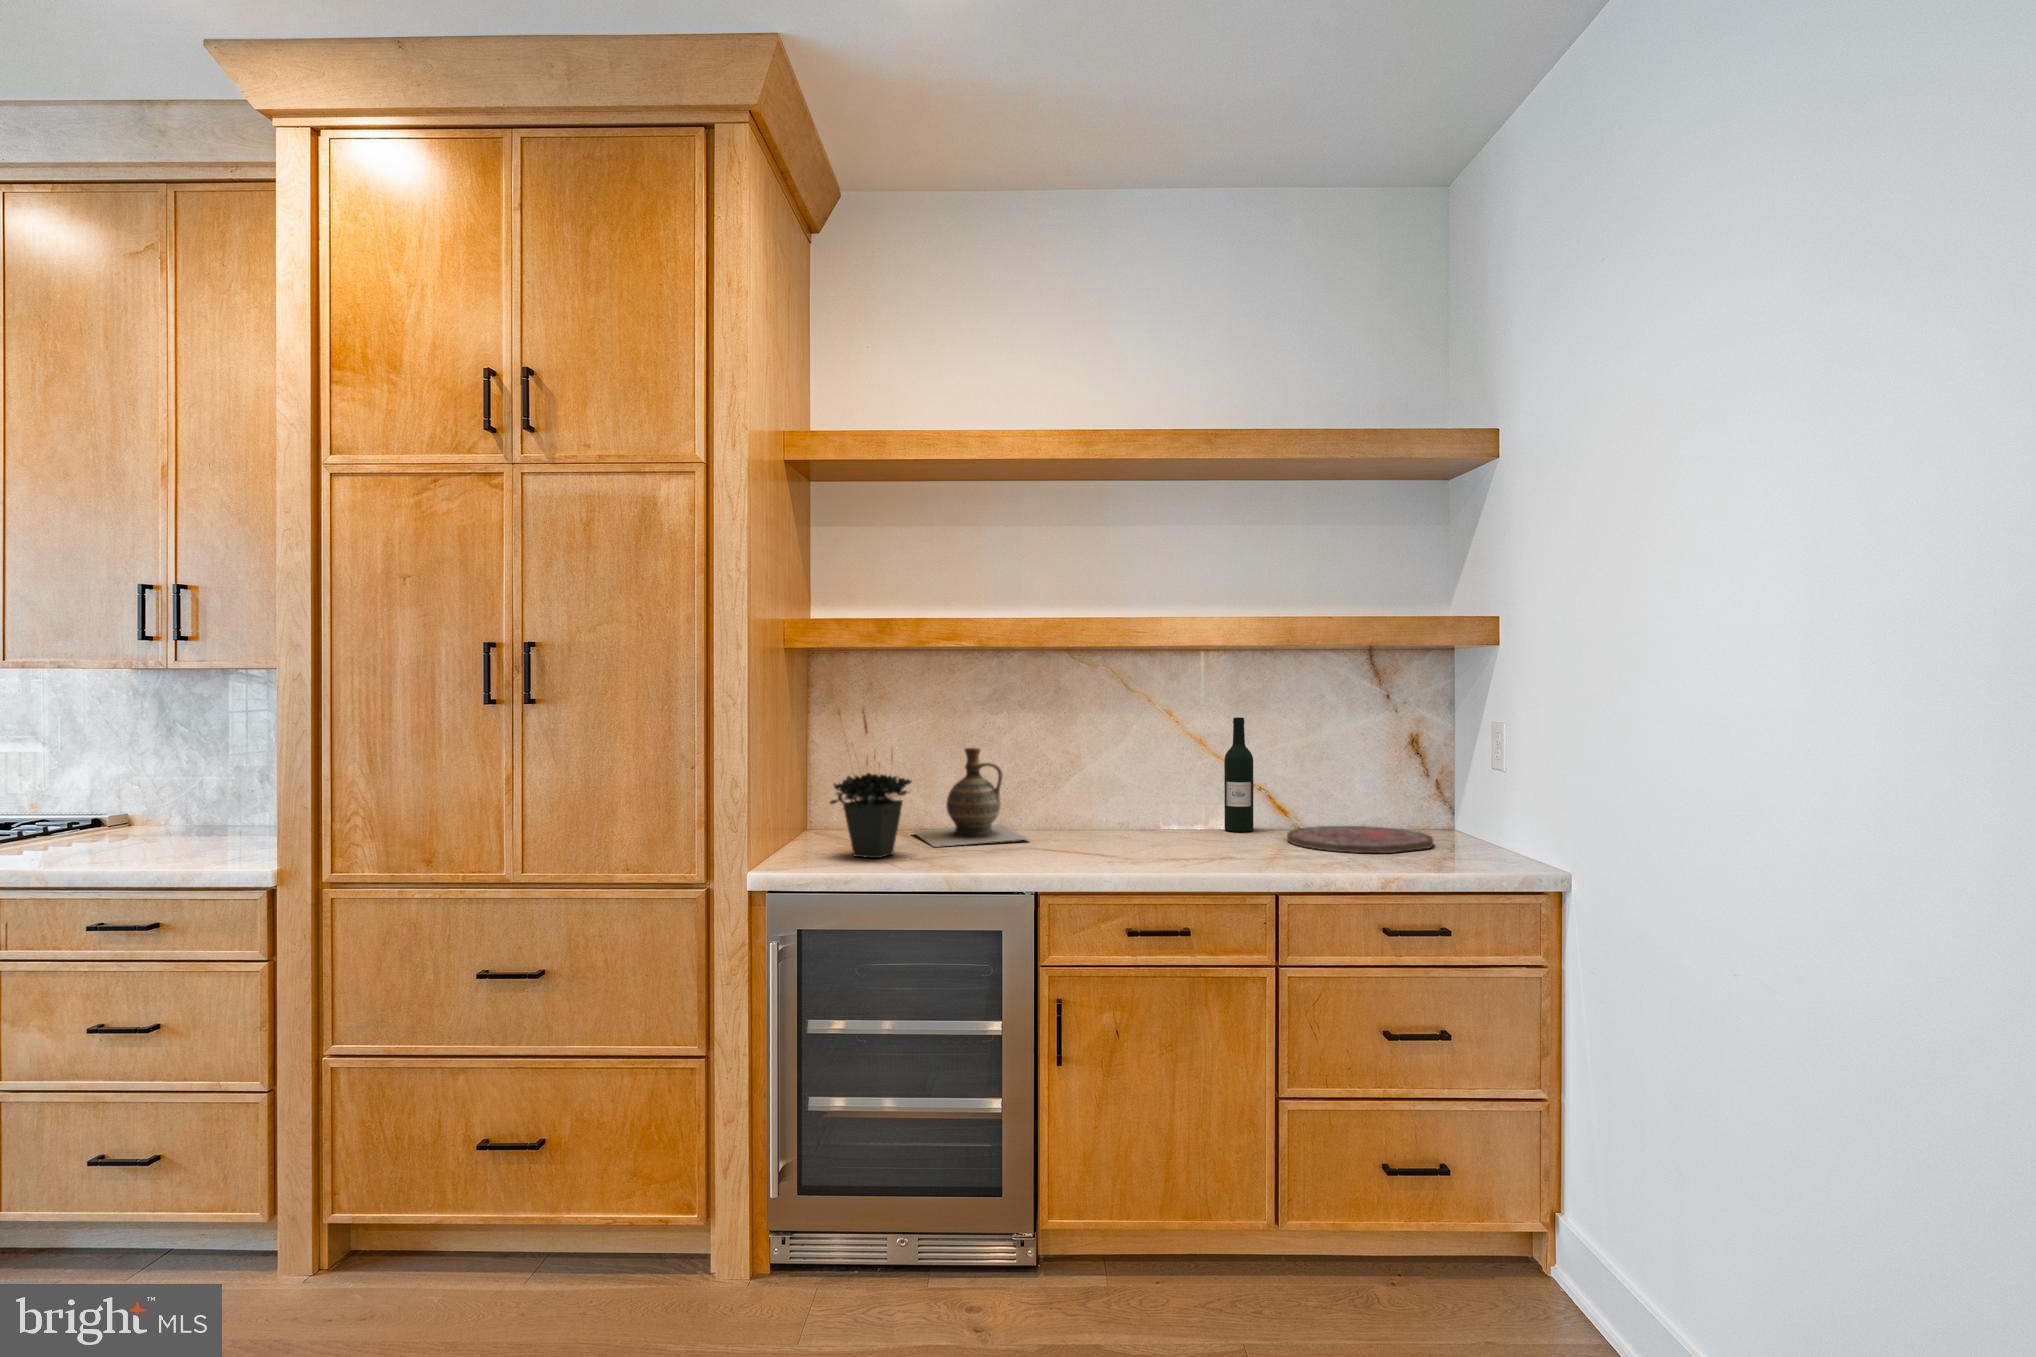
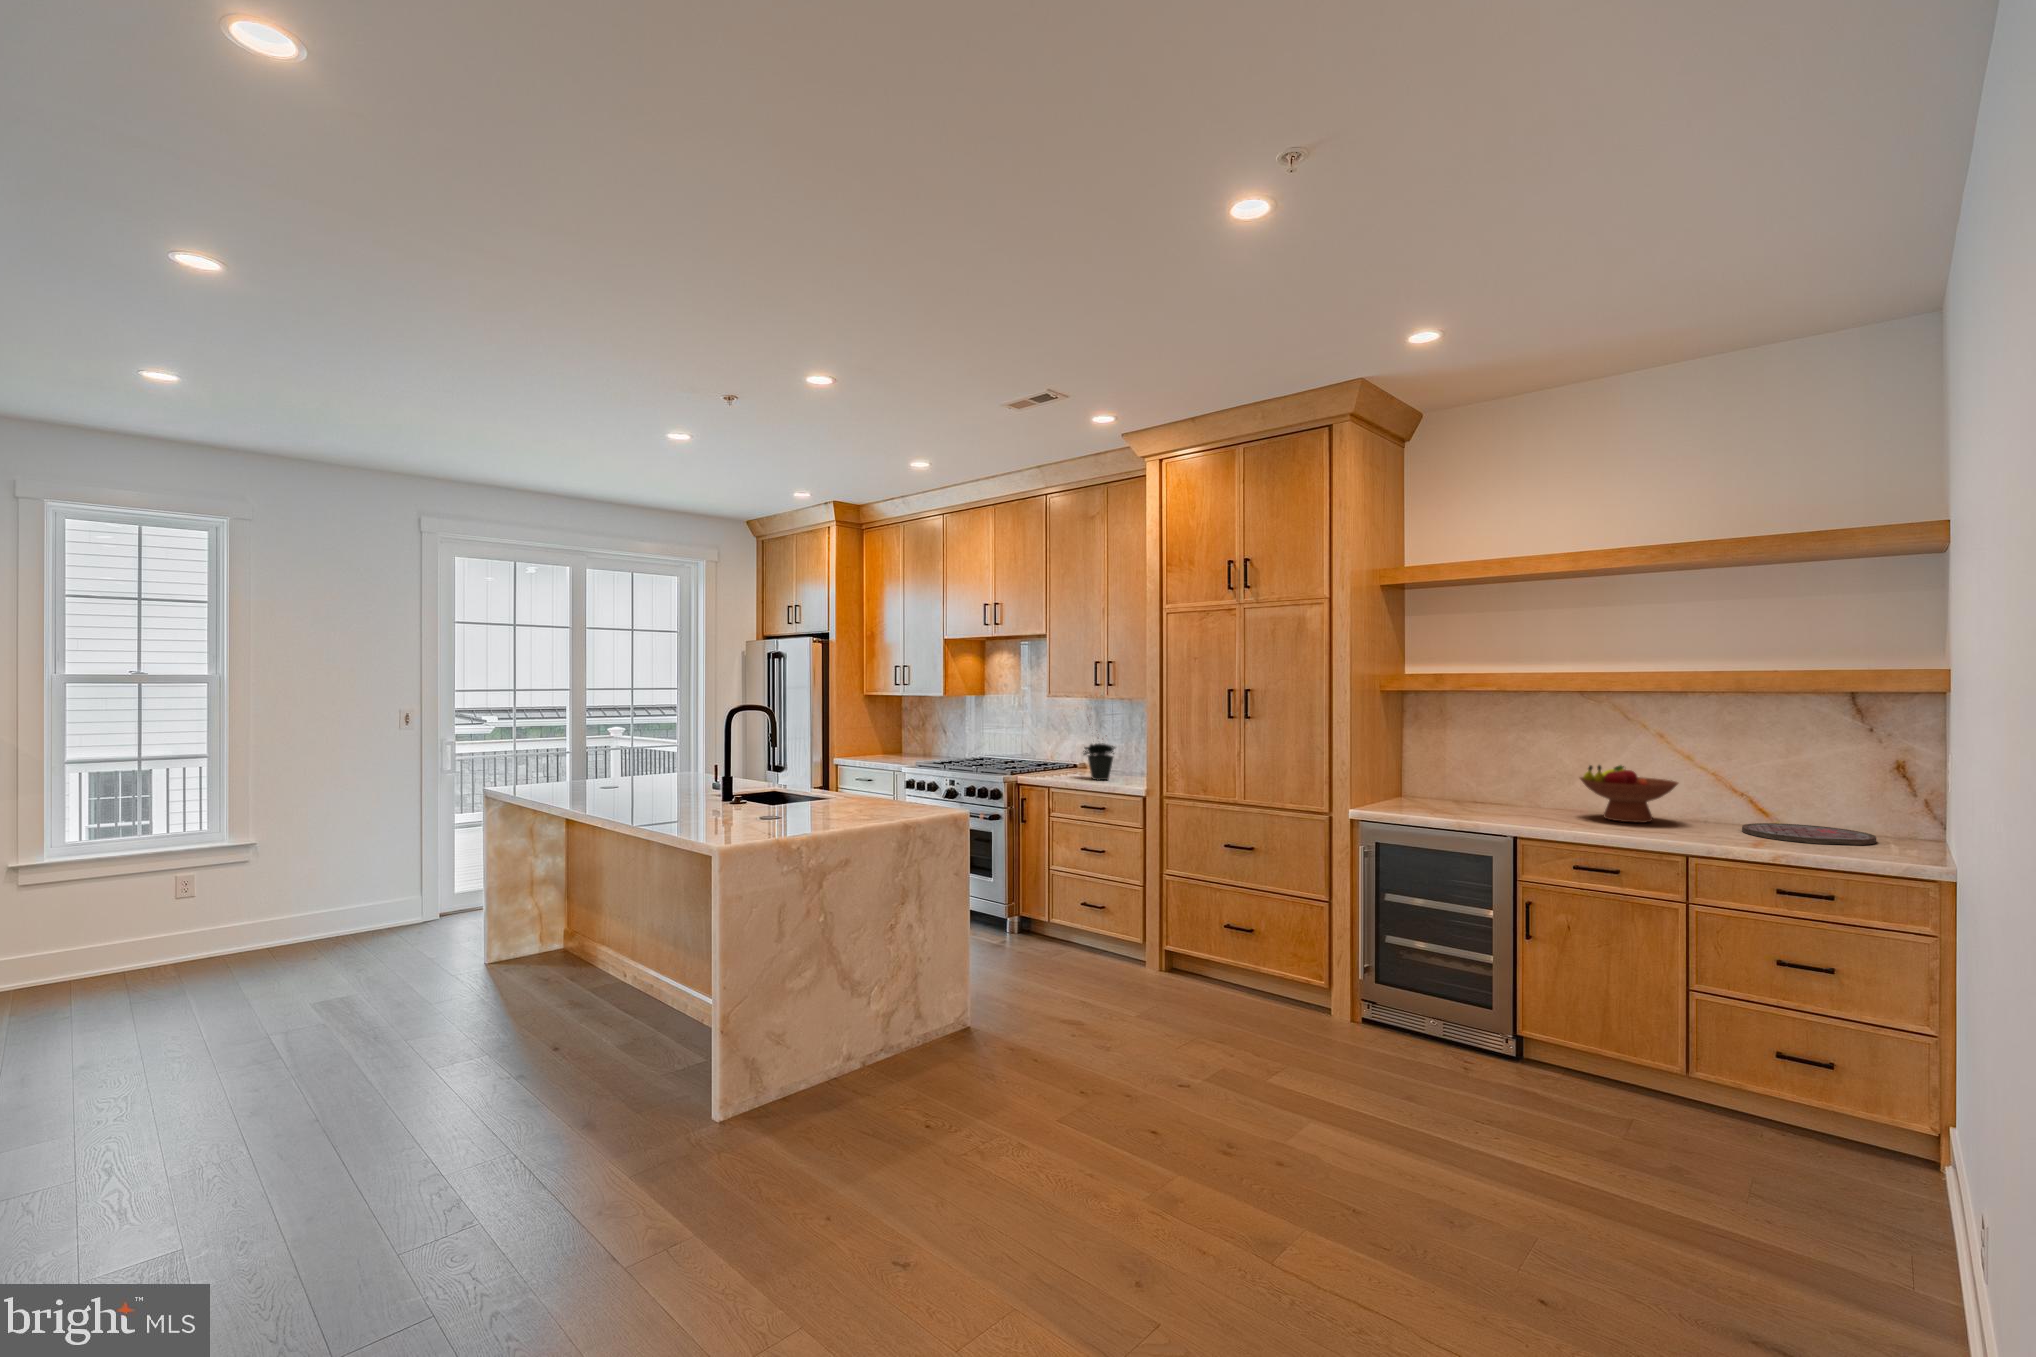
potted plant: present [830,708,912,858] -> present [1083,724,1115,780]
wine bottle: present [1224,717,1254,832] -> none [1705,742,1730,822]
ceramic jug: present [912,748,1028,847] -> none [1465,752,1540,811]
fruit bowl: none [1087,758,1216,845] -> present [1580,765,1678,823]

